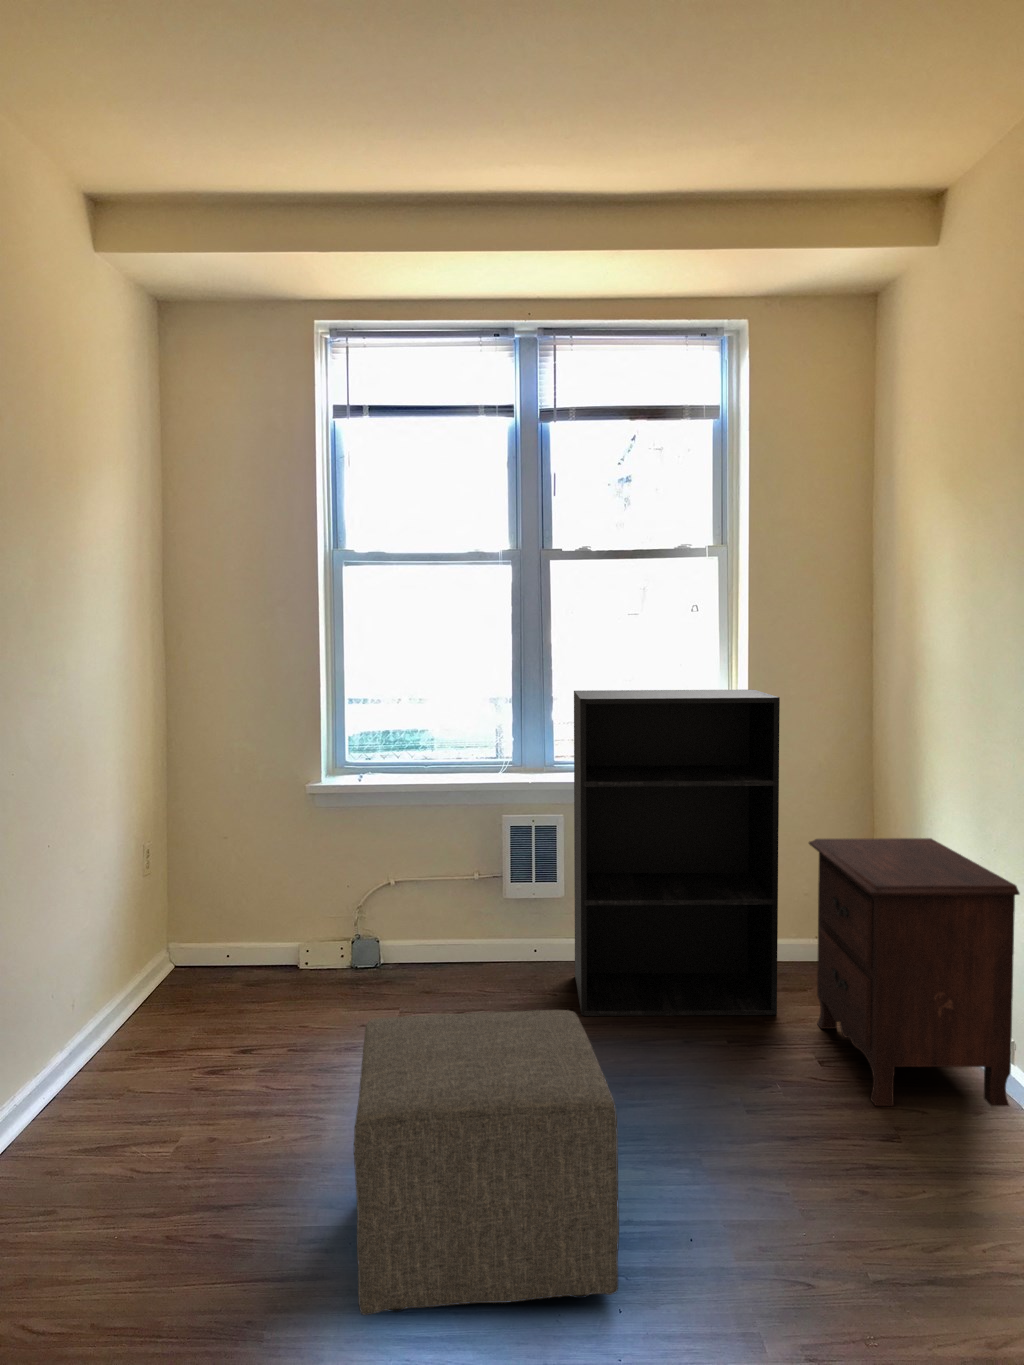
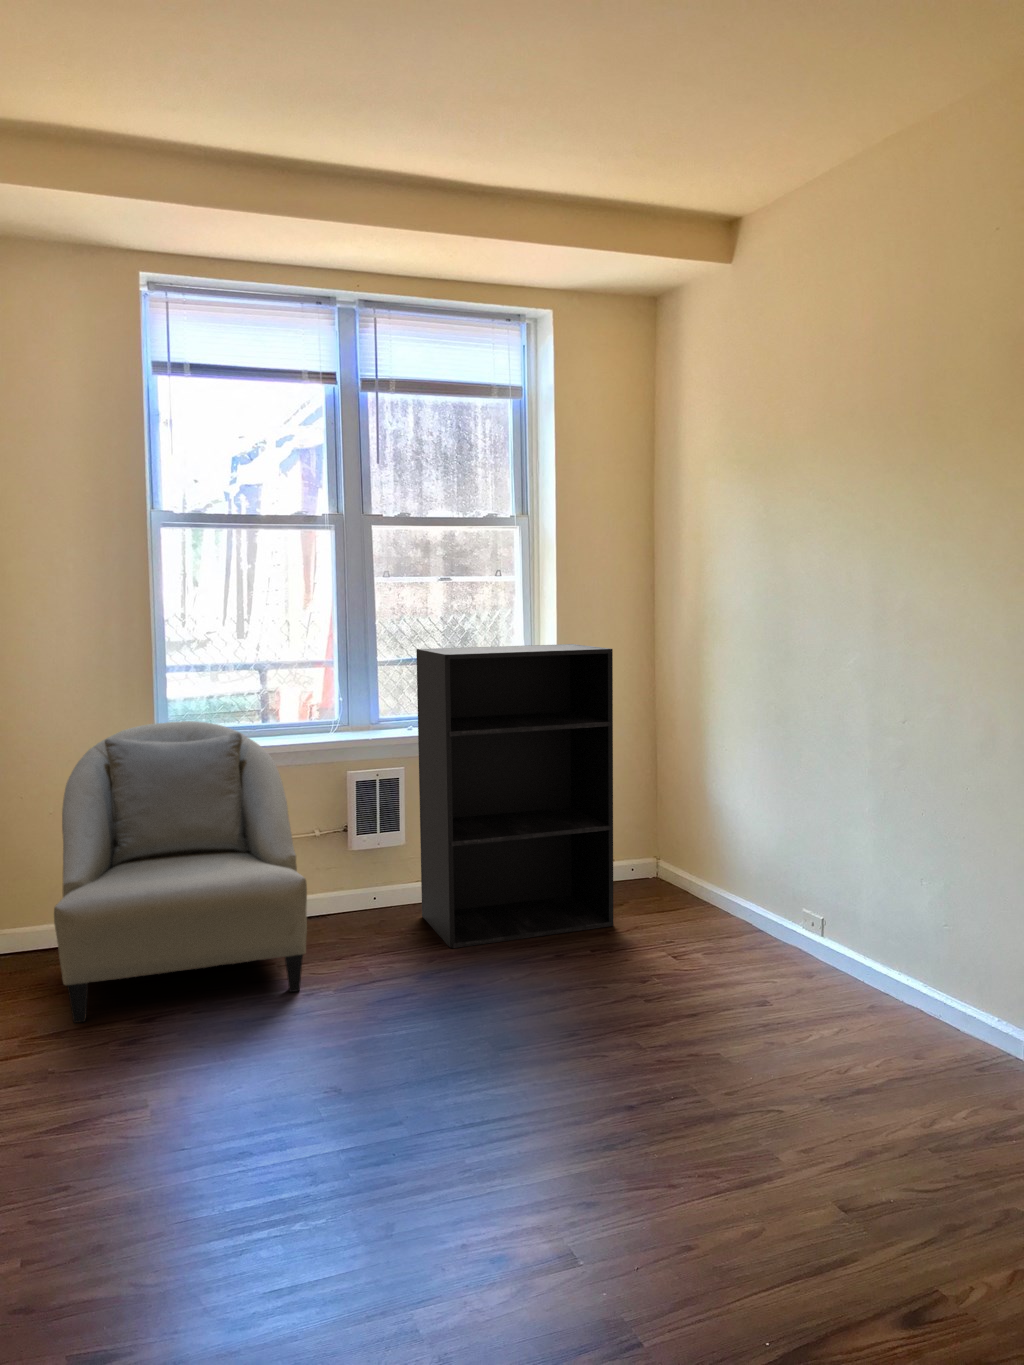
armchair: none [180,756,423,1040] -> present [54,721,307,1023]
nightstand: present [809,838,1020,1106] -> none [639,763,831,983]
ottoman: present [354,1010,619,1315] -> none [352,928,633,1216]

